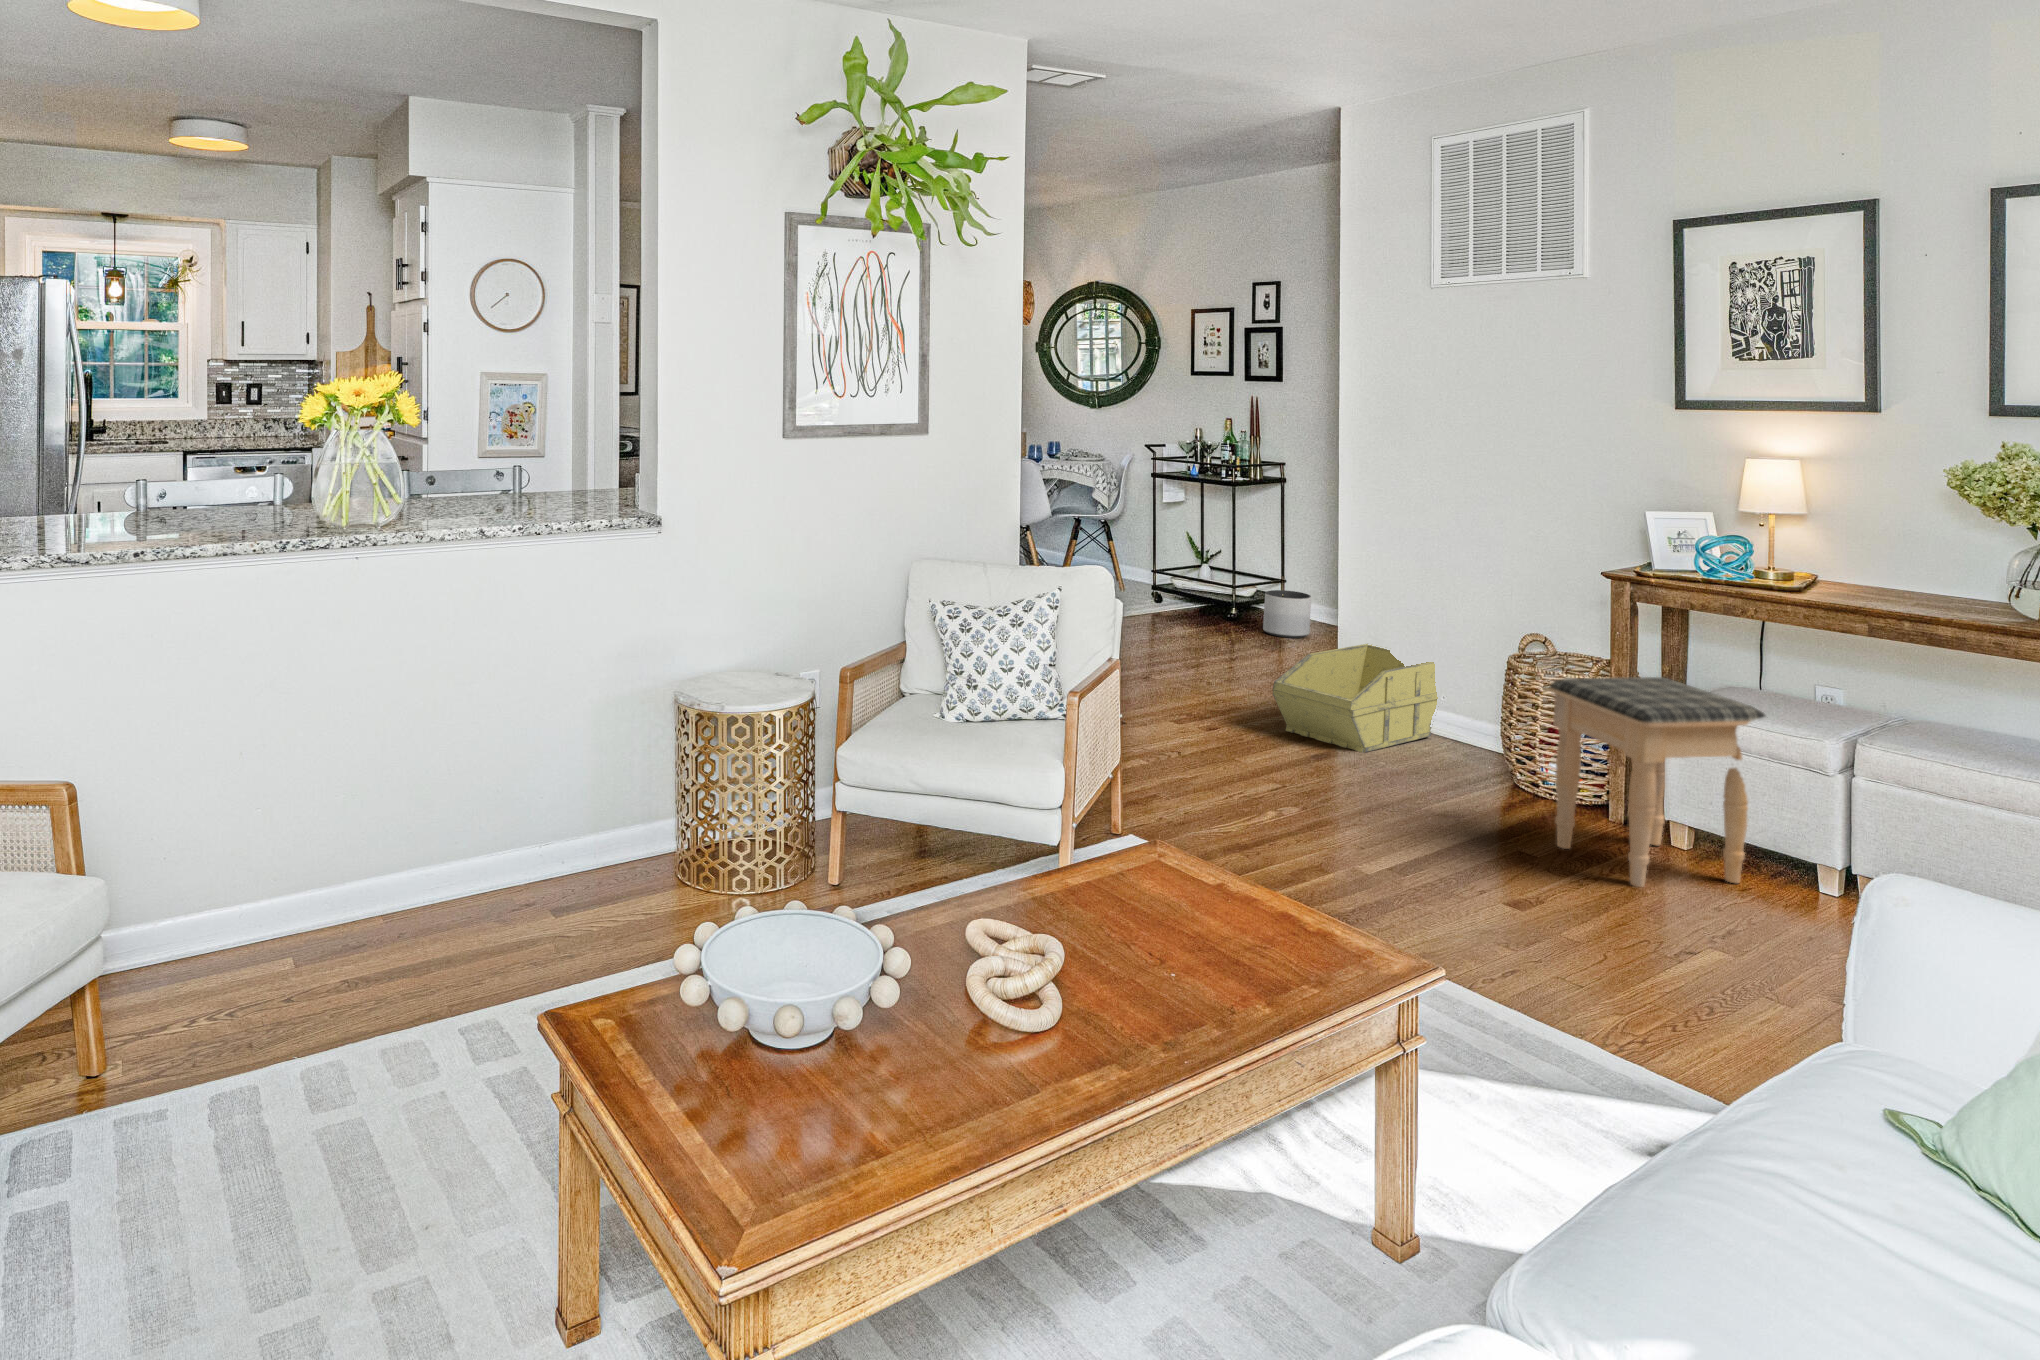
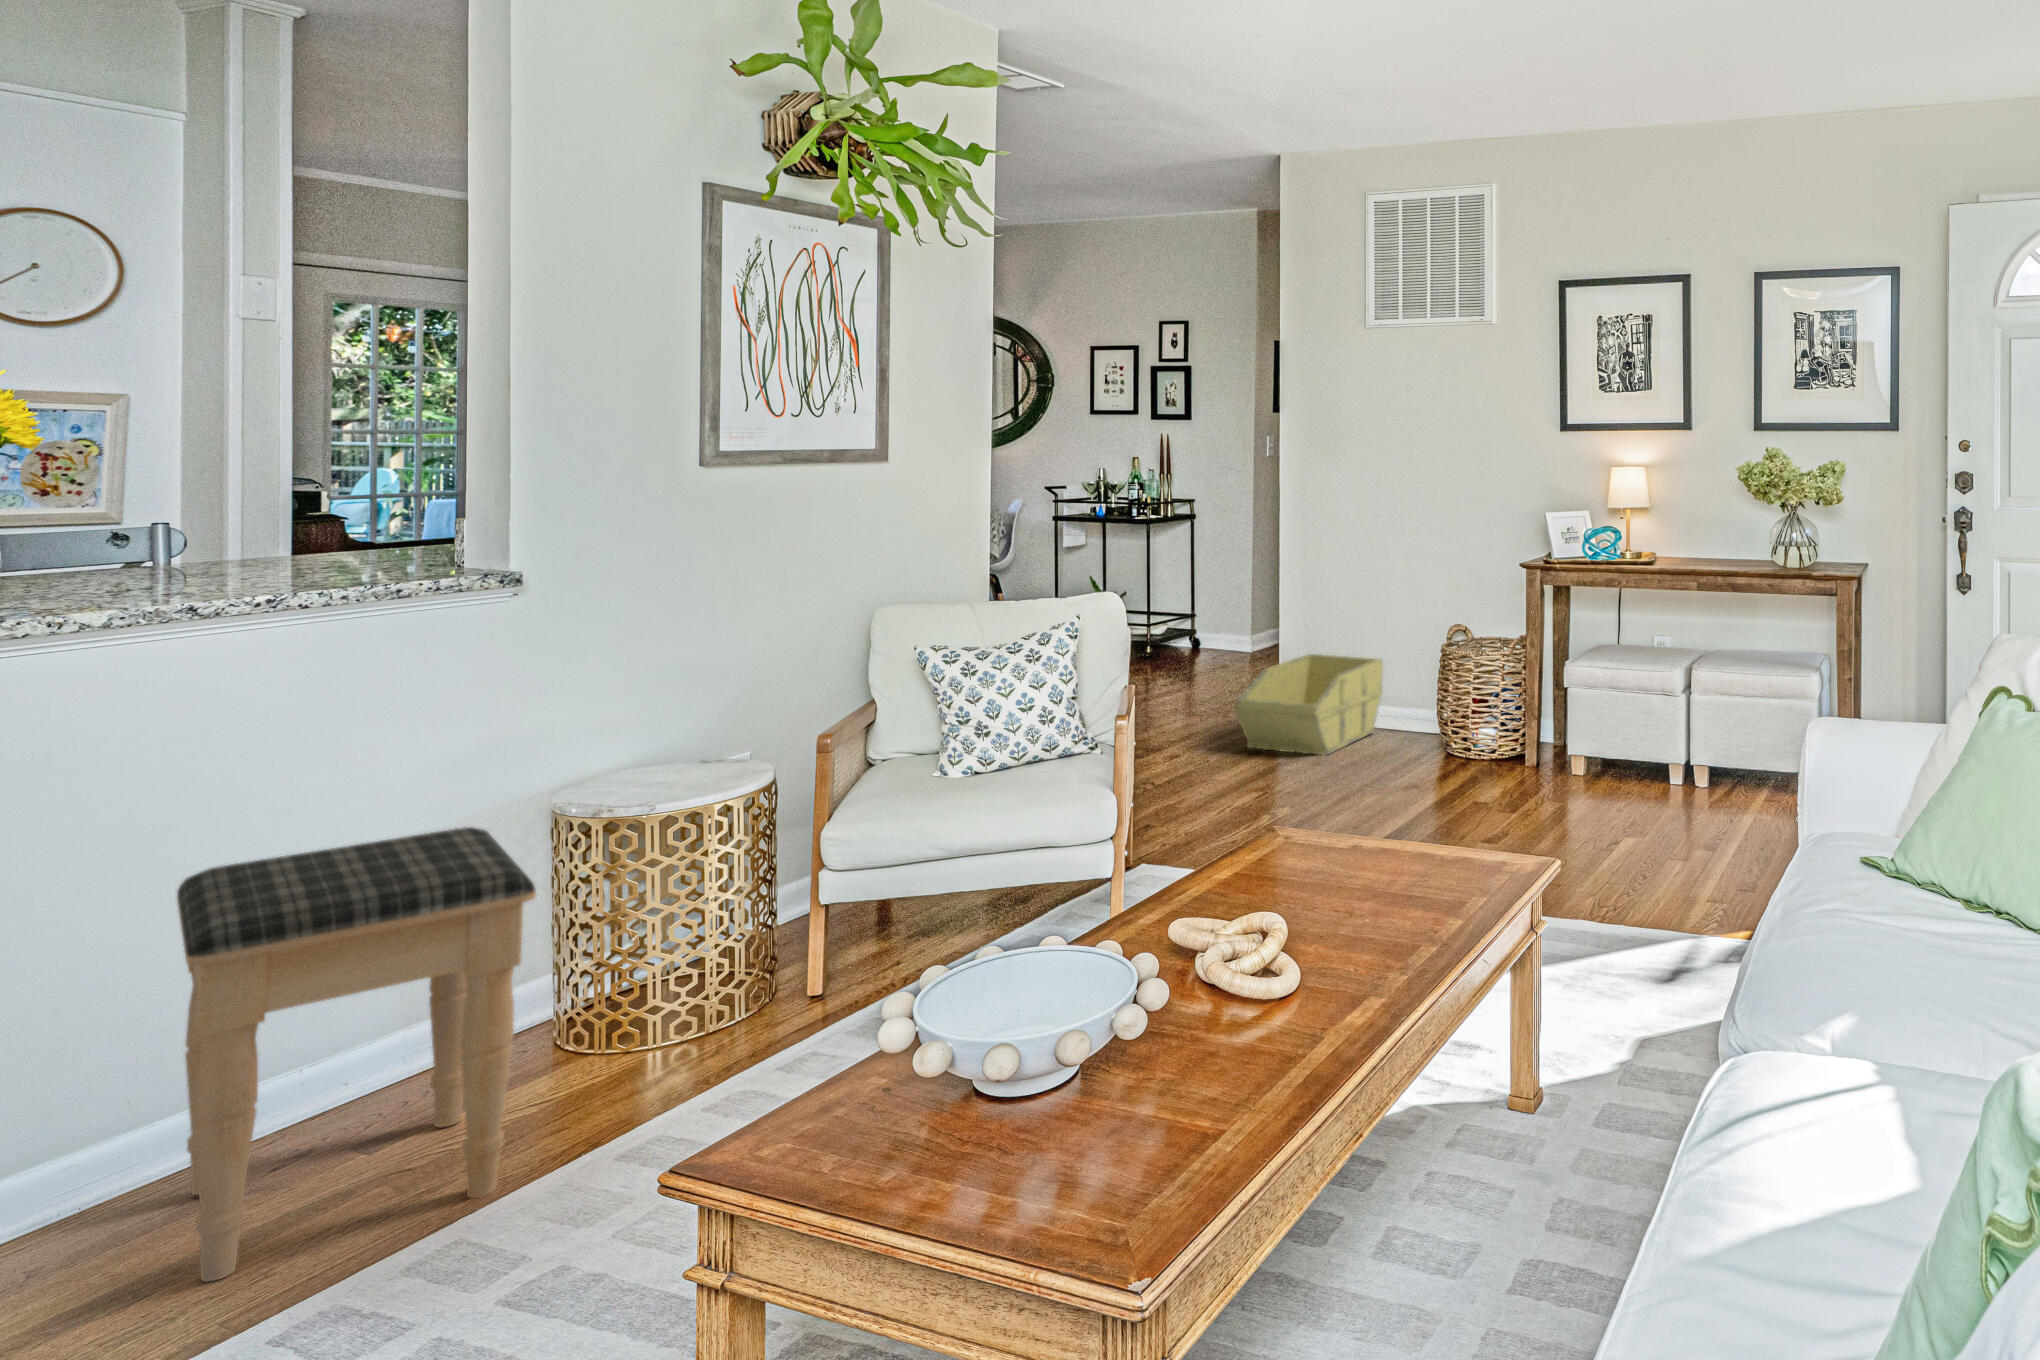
planter: present [1263,590,1311,638] -> none [1179,621,1224,666]
footstool: present [1549,677,1765,887] -> present [177,827,536,1282]

